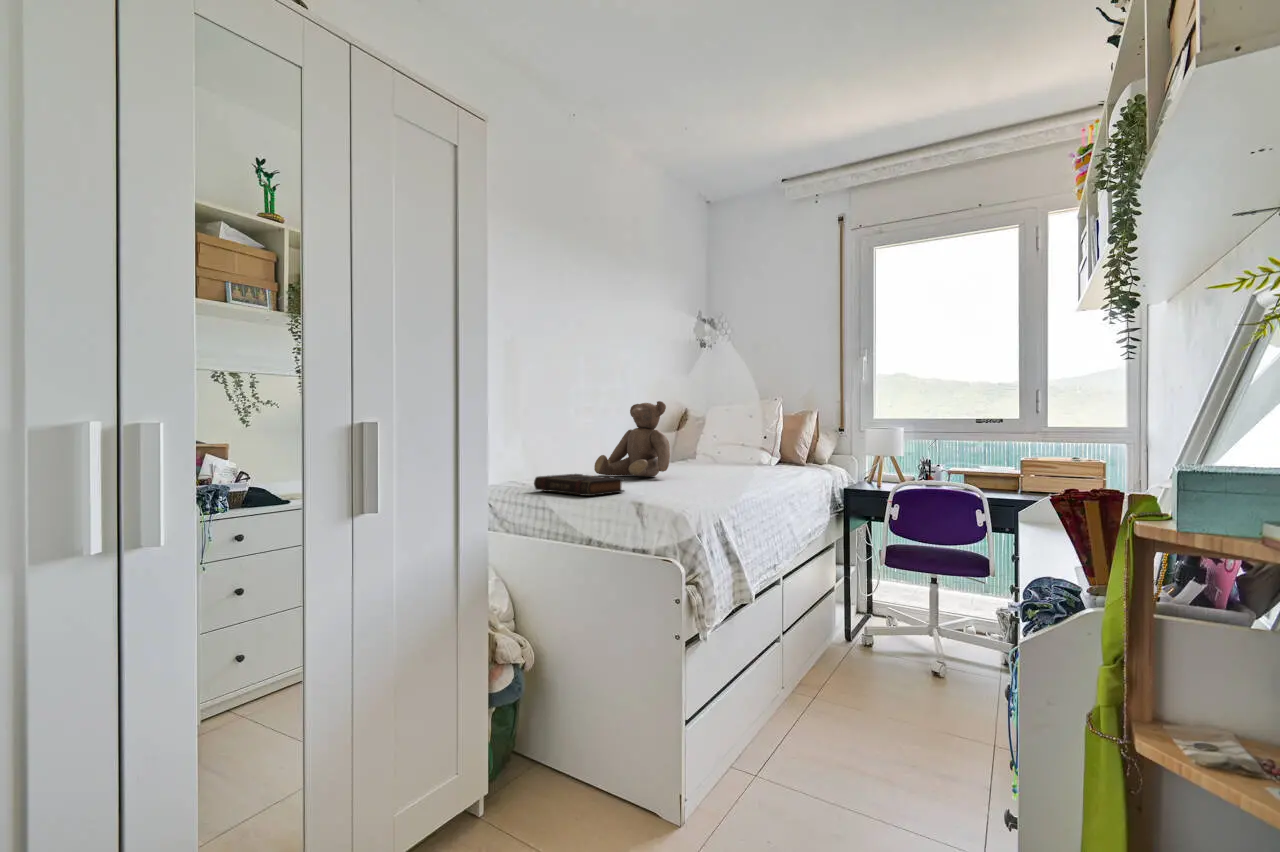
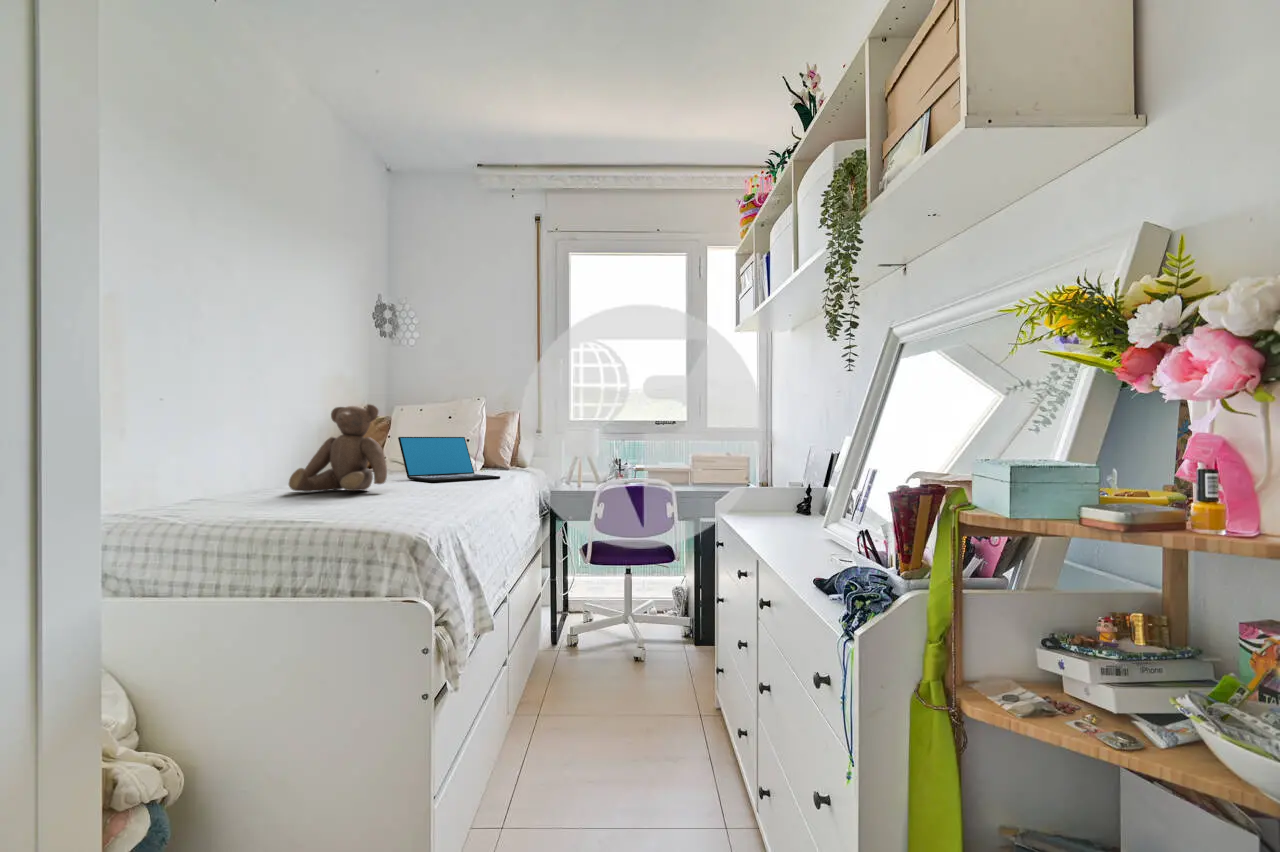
laptop: none [697,432,787,473] -> present [398,437,500,482]
book: present [534,474,624,496] -> none [249,493,366,517]

